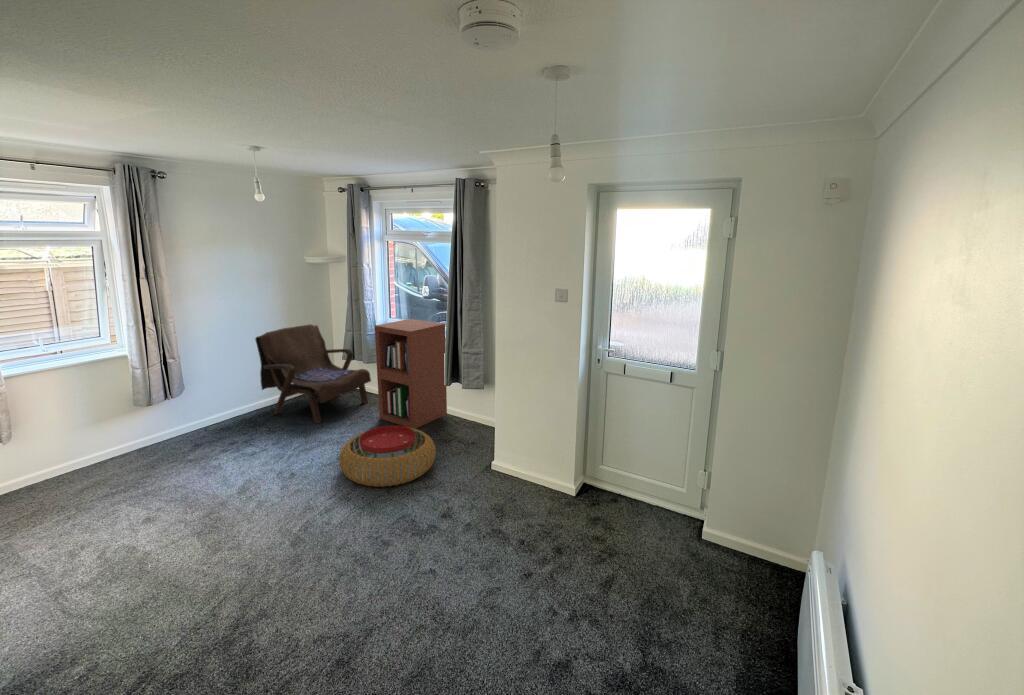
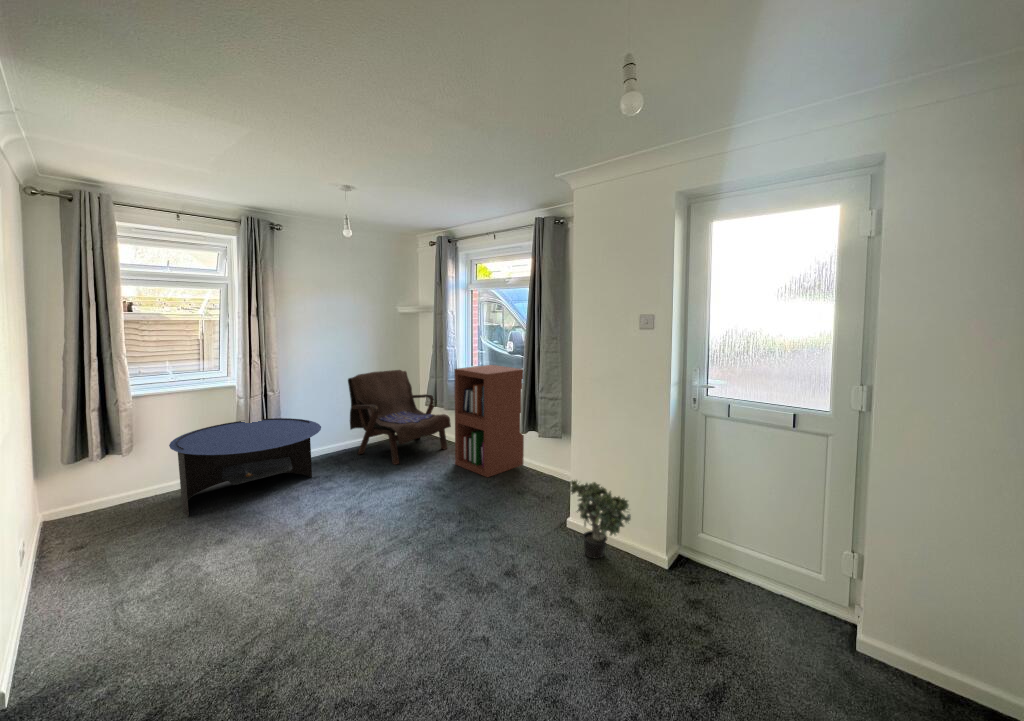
coffee table: none [65,385,238,498] -> present [169,418,321,517]
pouf: present [339,426,436,487] -> none [405,469,505,533]
potted plant: none [497,429,551,495] -> present [569,481,631,559]

